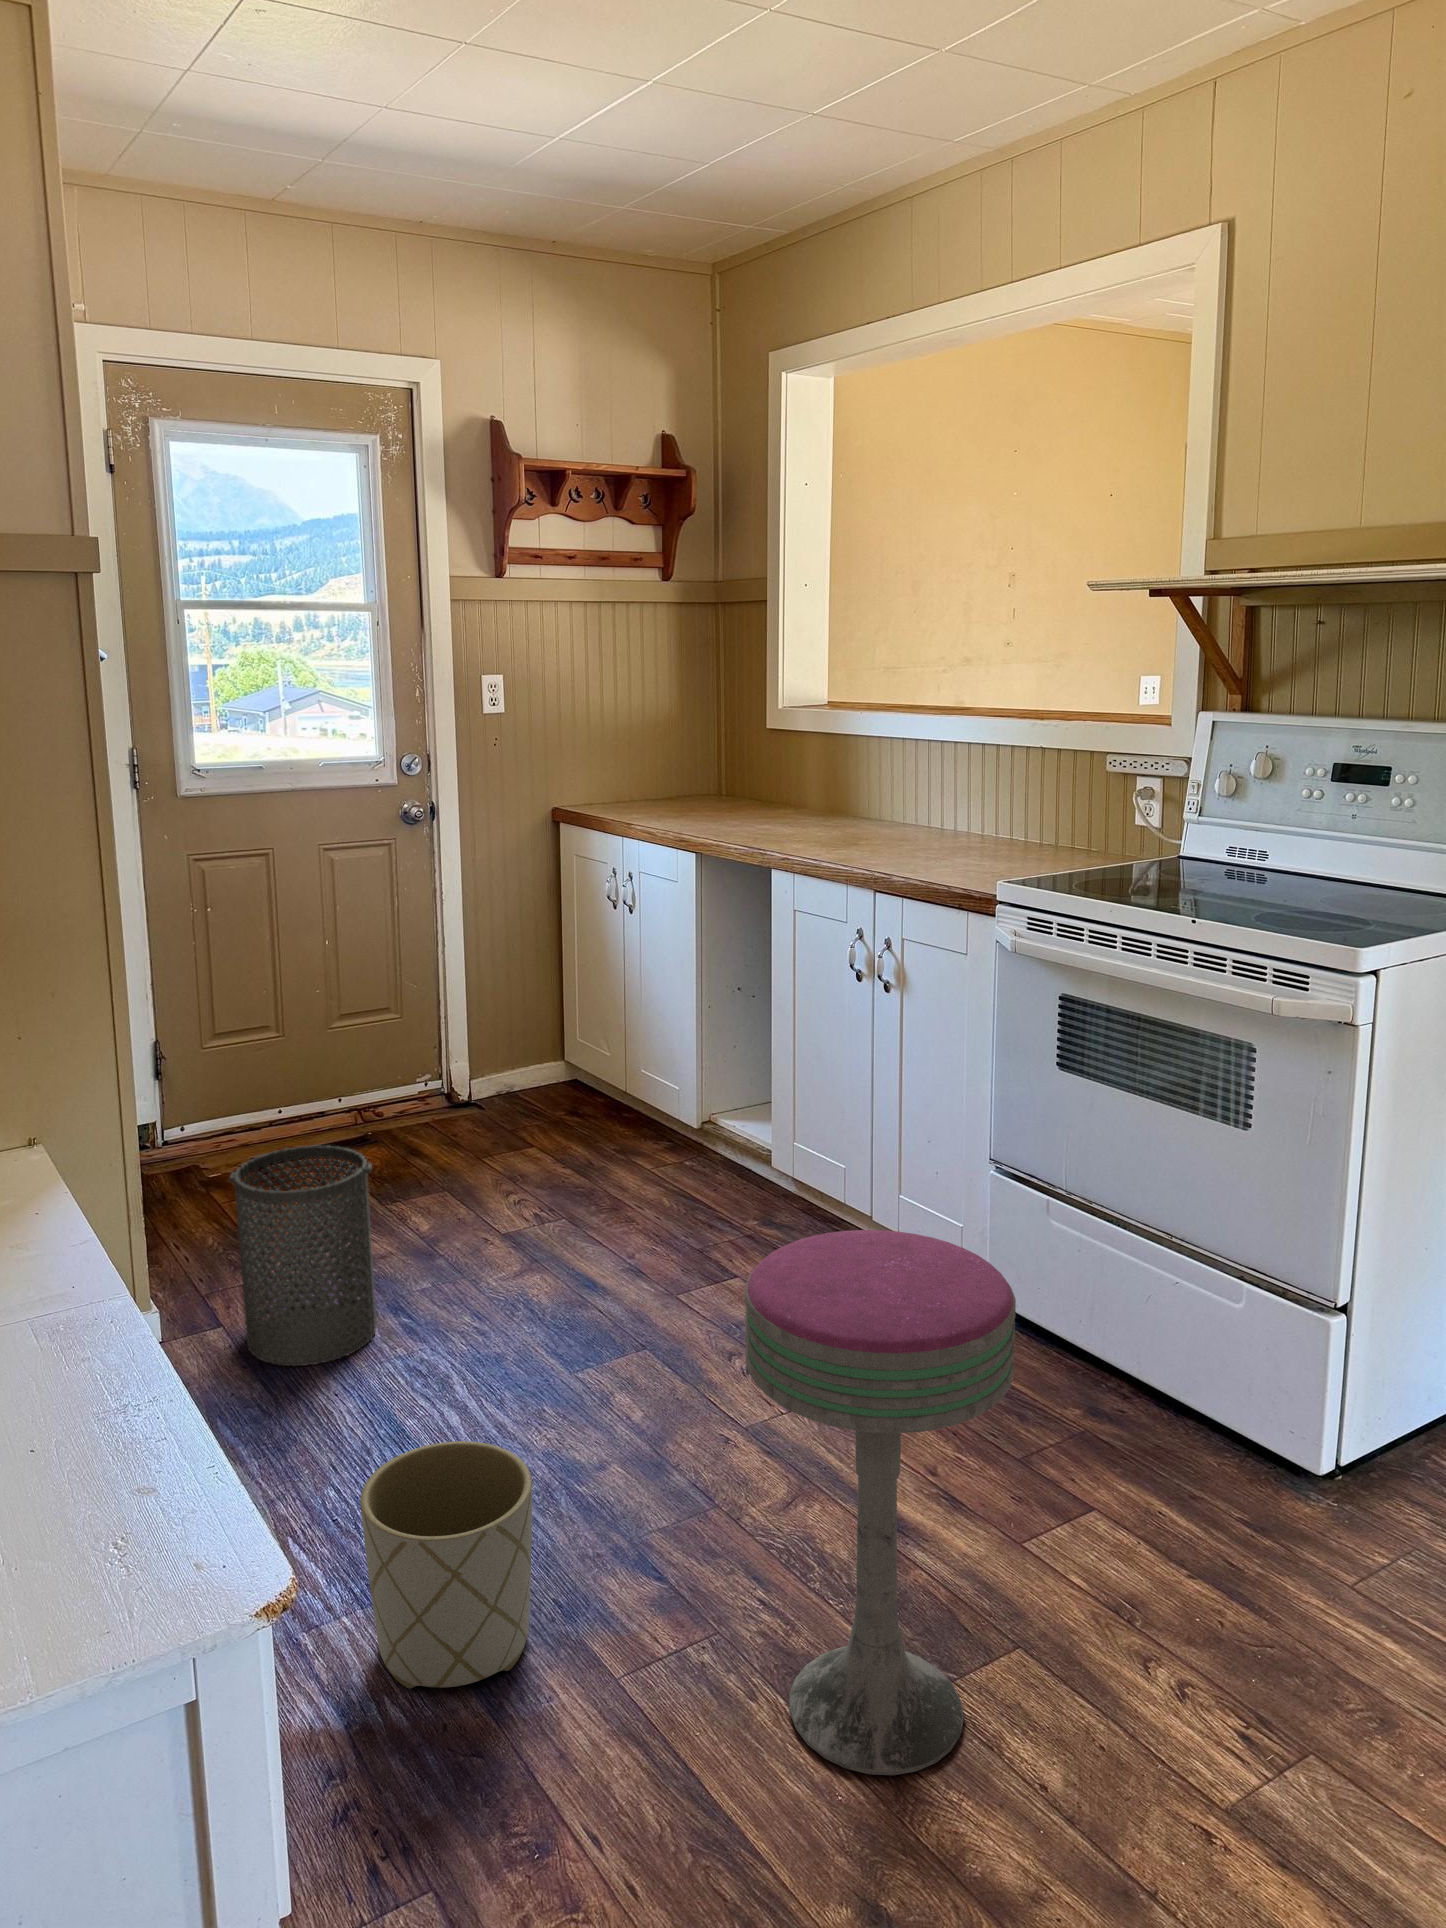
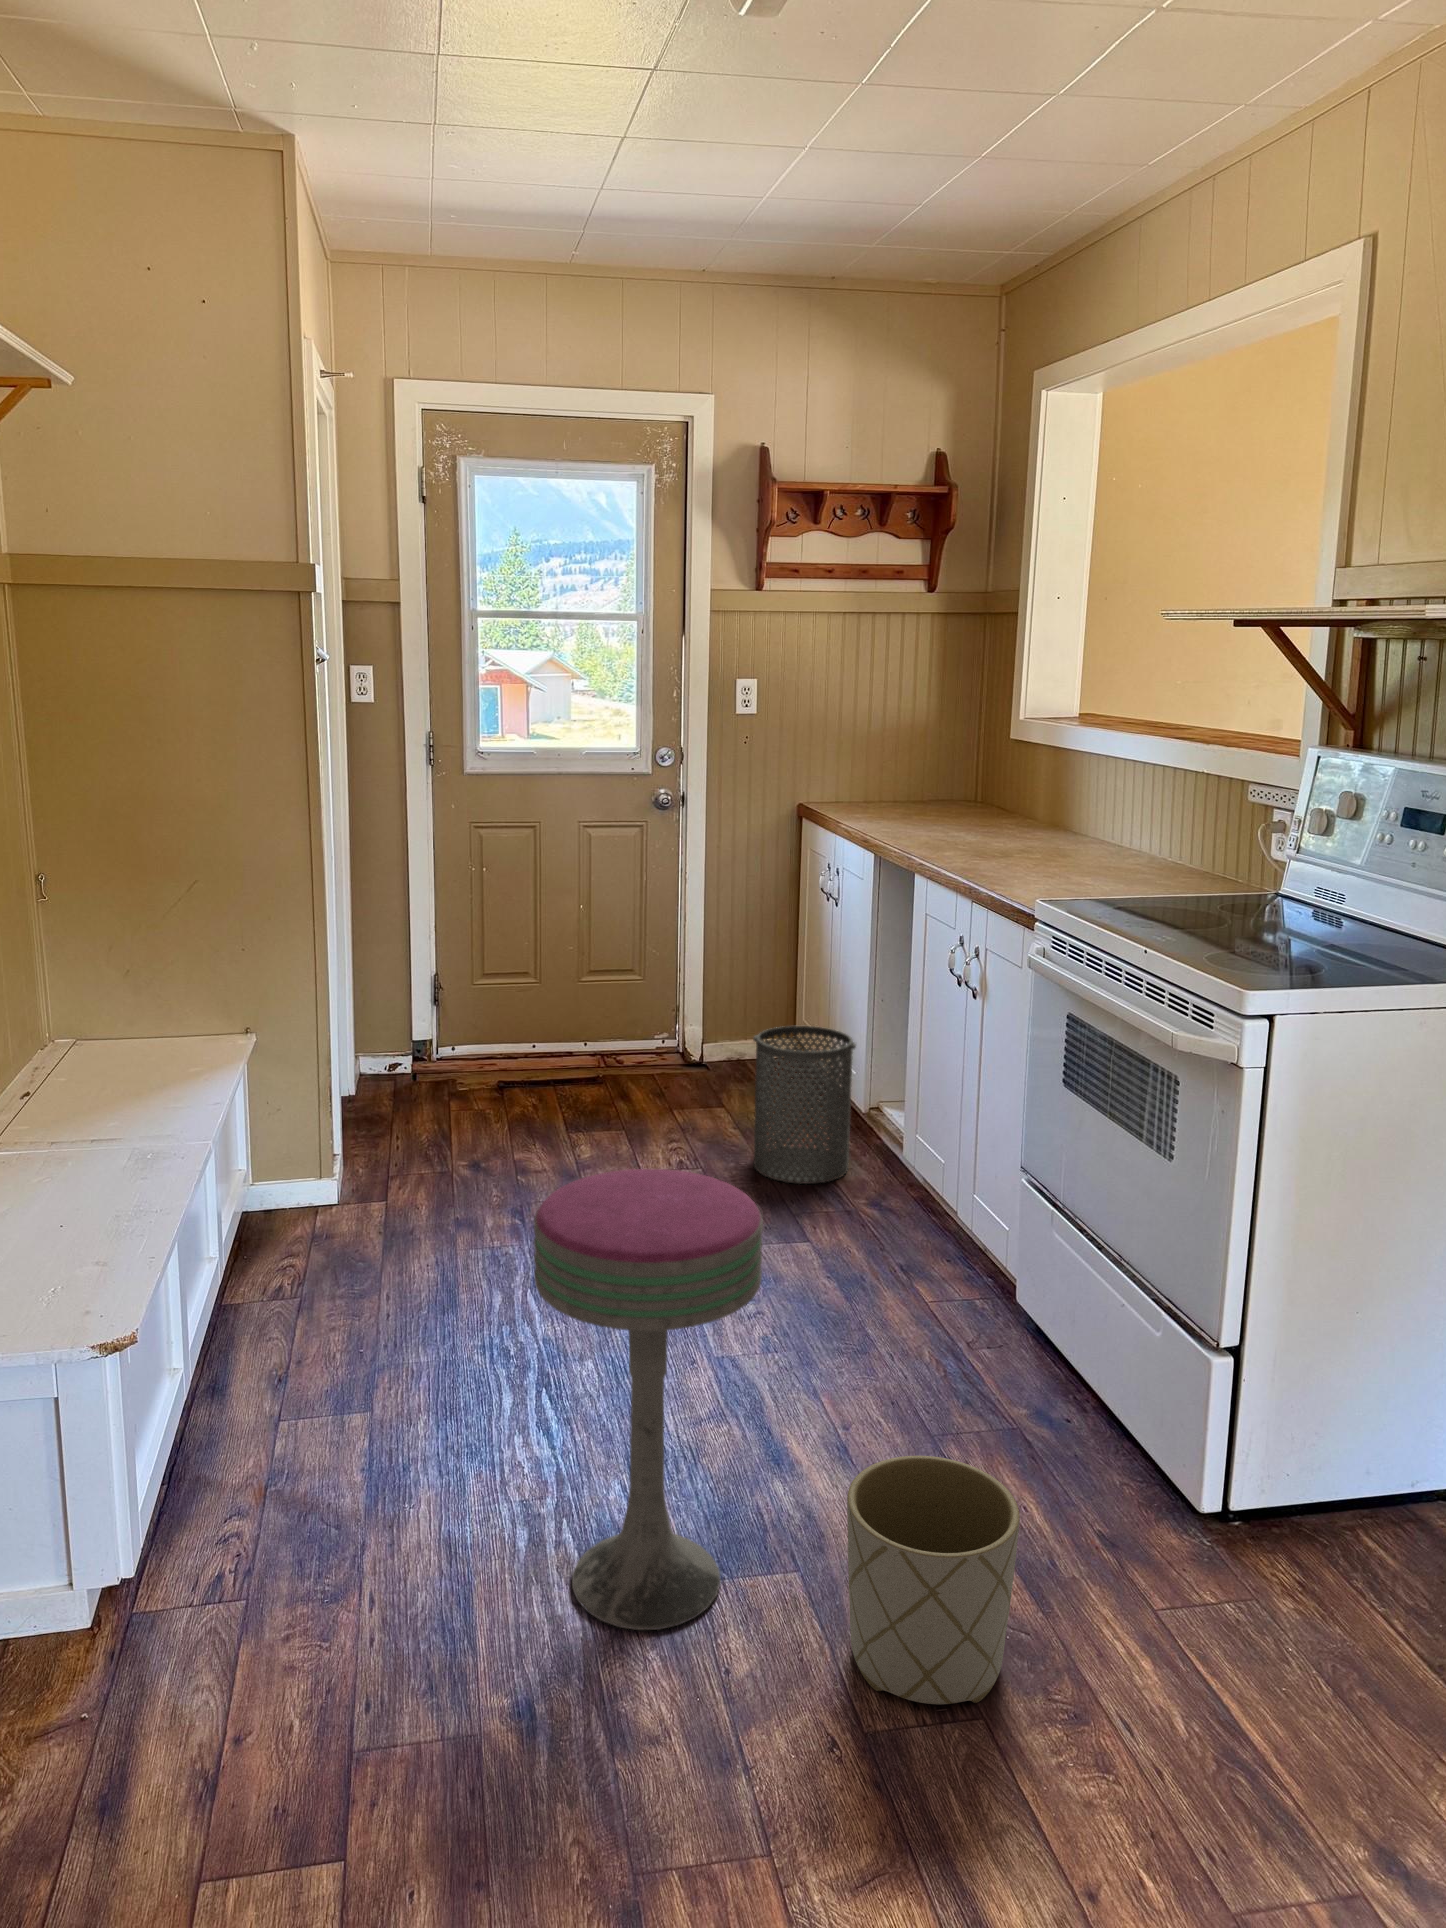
trash can: present [229,1146,377,1366] -> present [753,1026,856,1184]
planter: present [360,1441,532,1689] -> present [847,1456,1020,1704]

